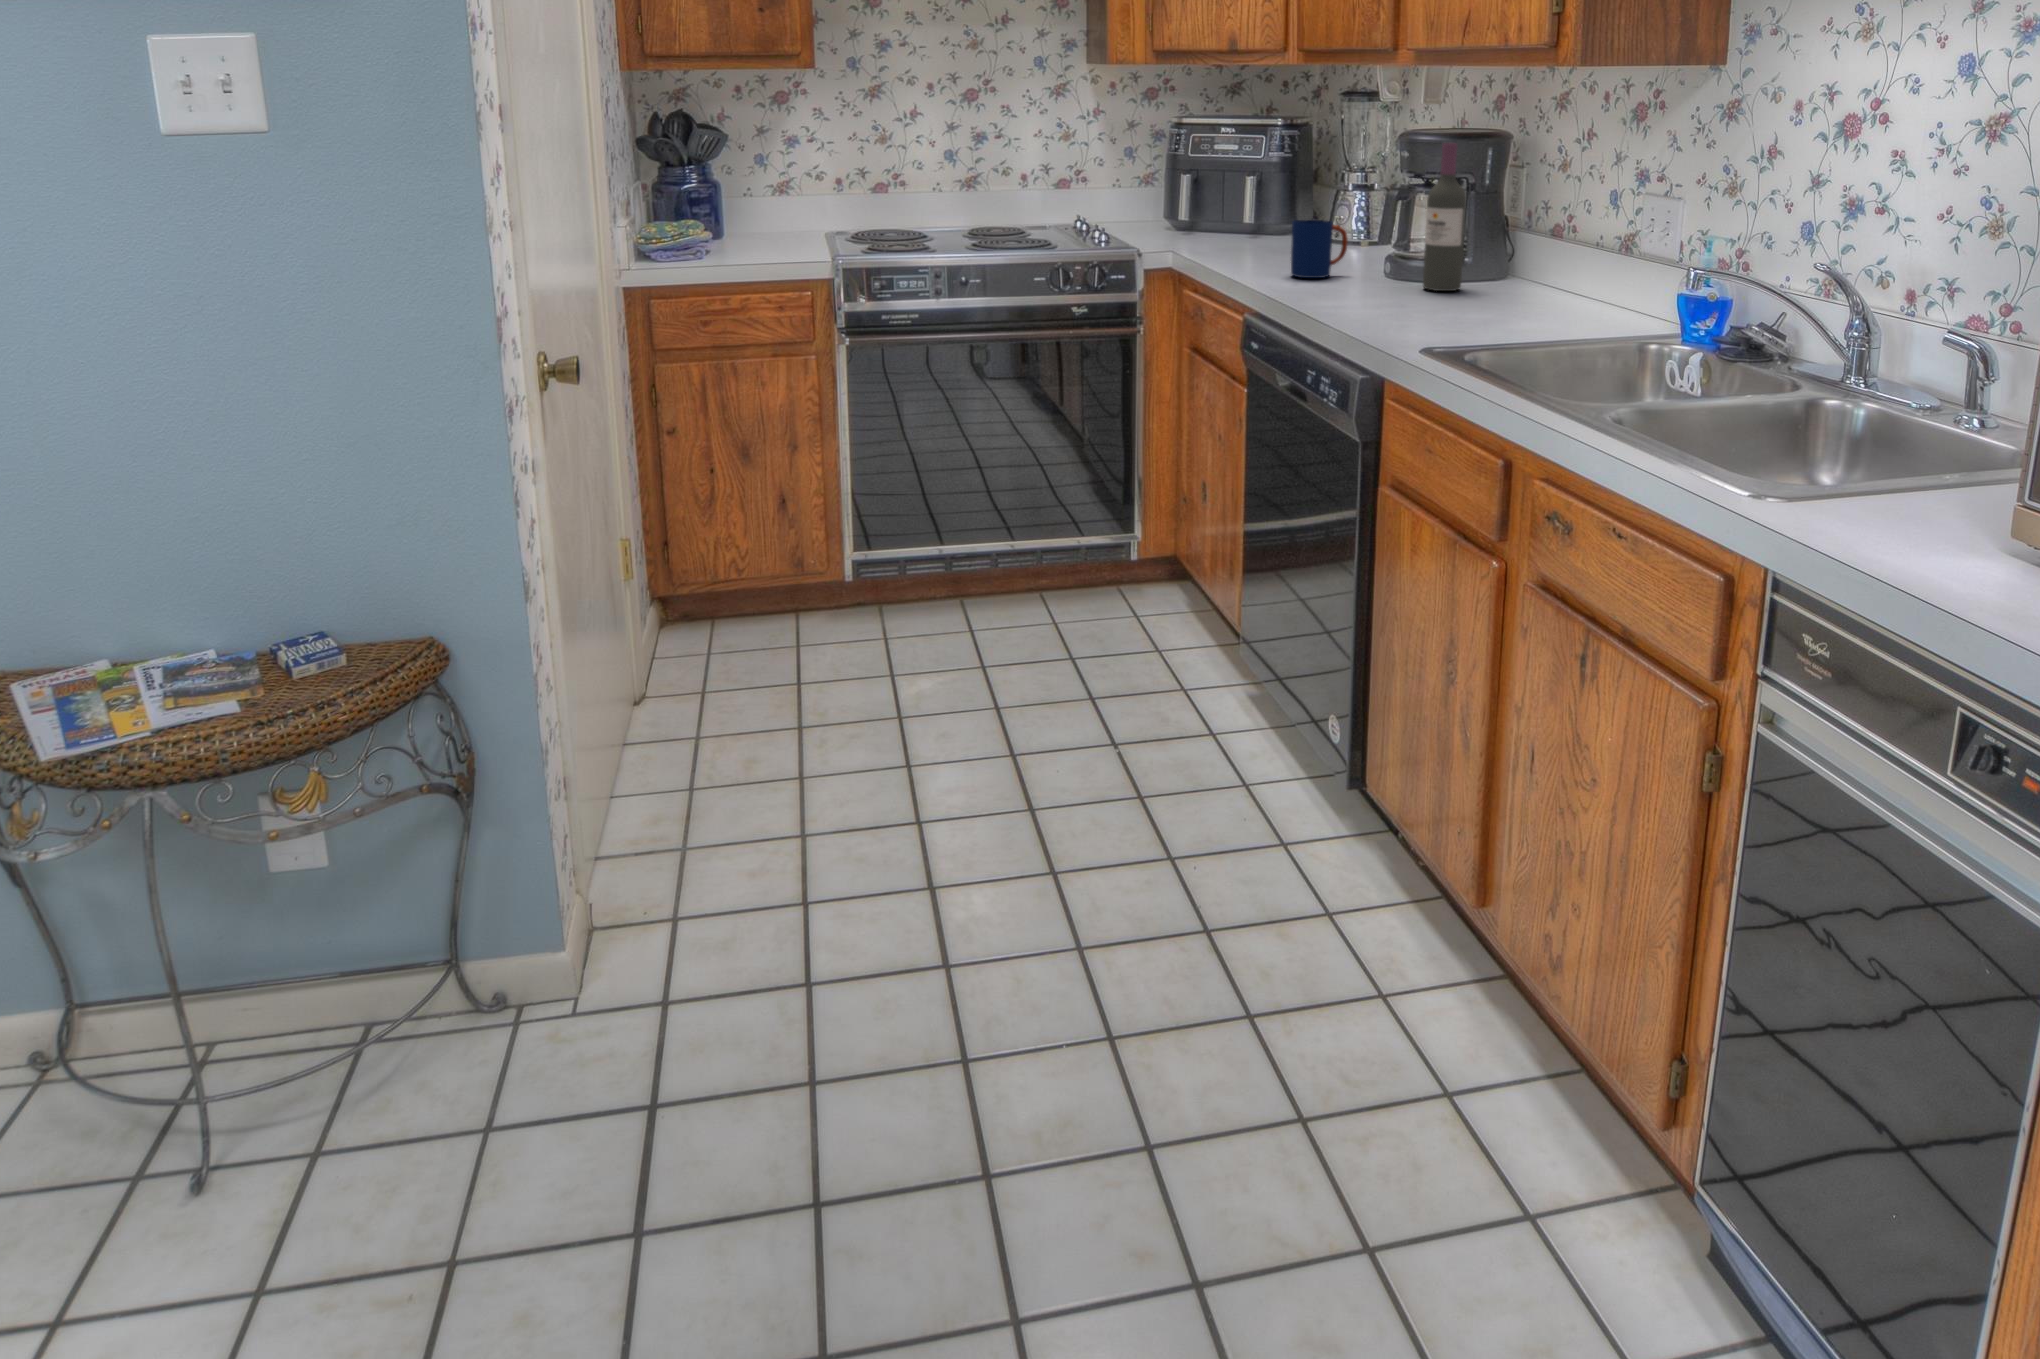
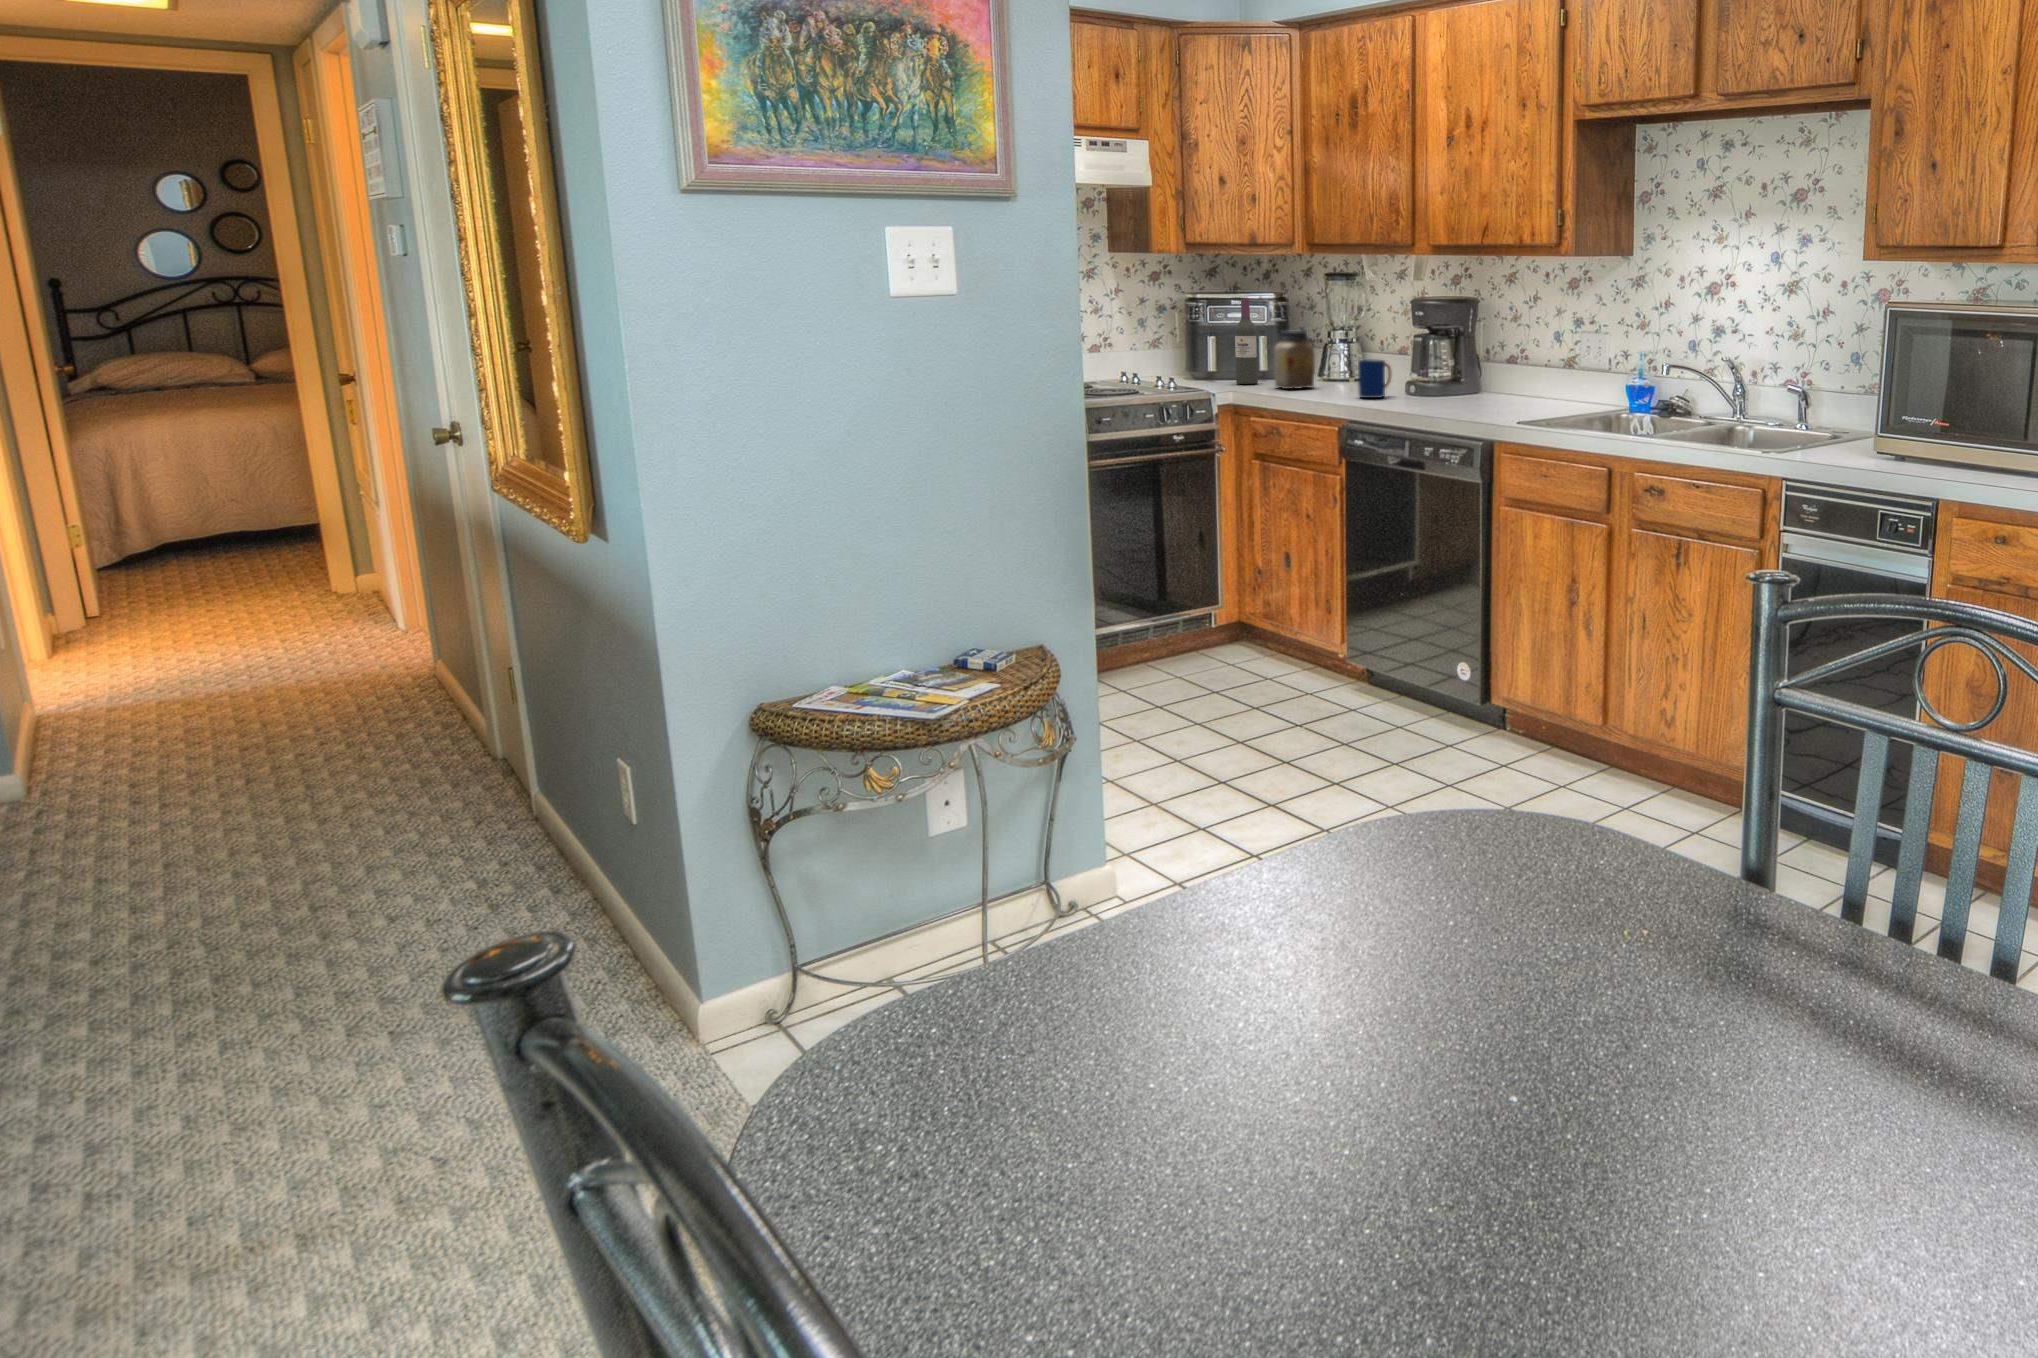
wine bottle: present [1423,143,1466,291] -> present [1235,299,1258,384]
jar: none [1228,172,1279,253] -> present [1274,331,1315,389]

